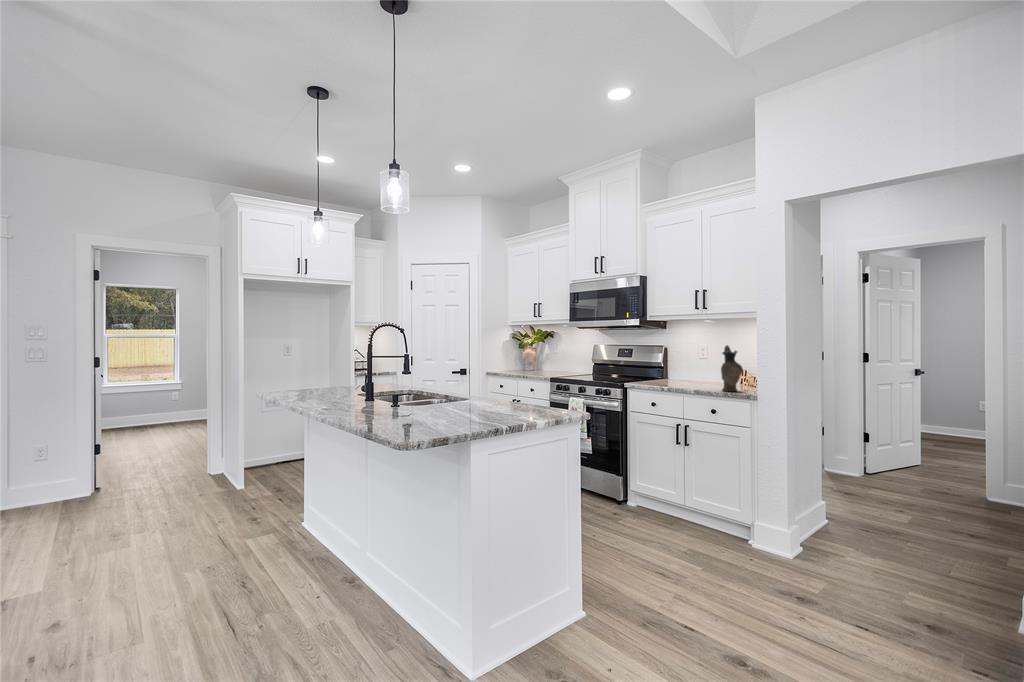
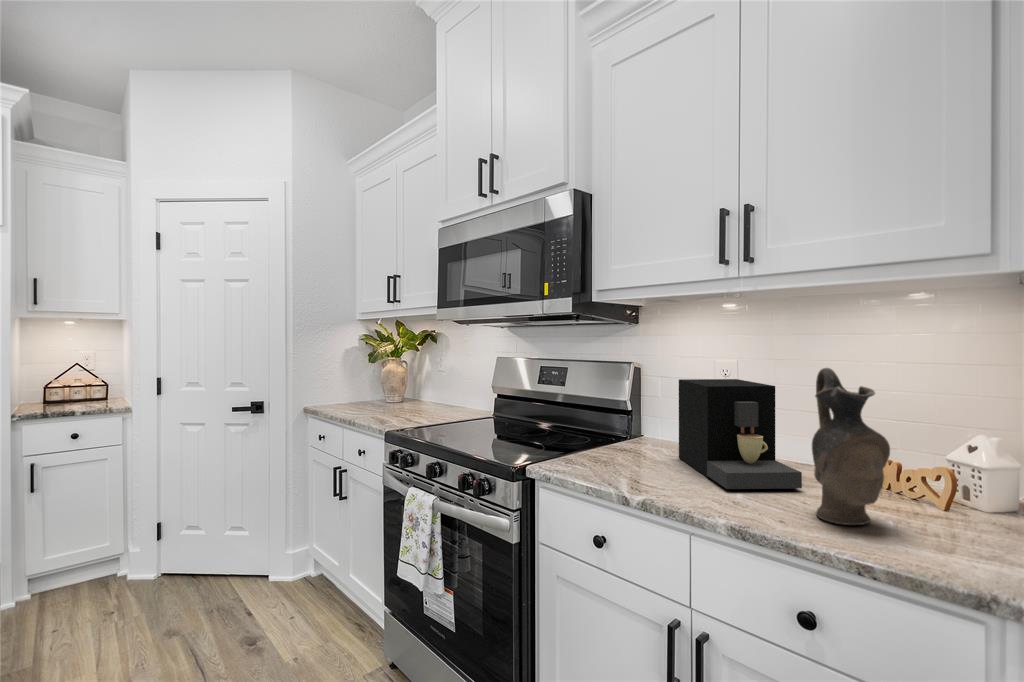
coffee maker: none [681,352,722,387] -> present [679,379,802,489]

